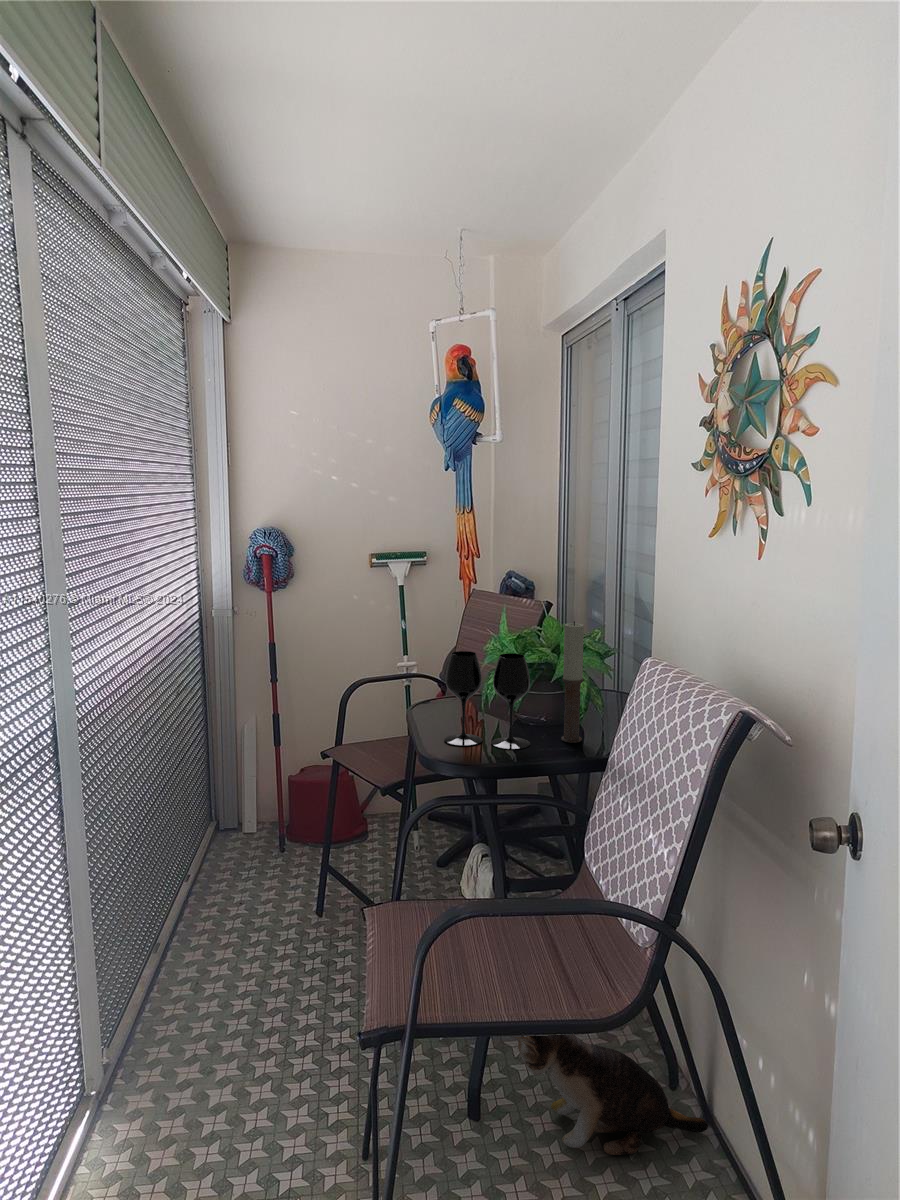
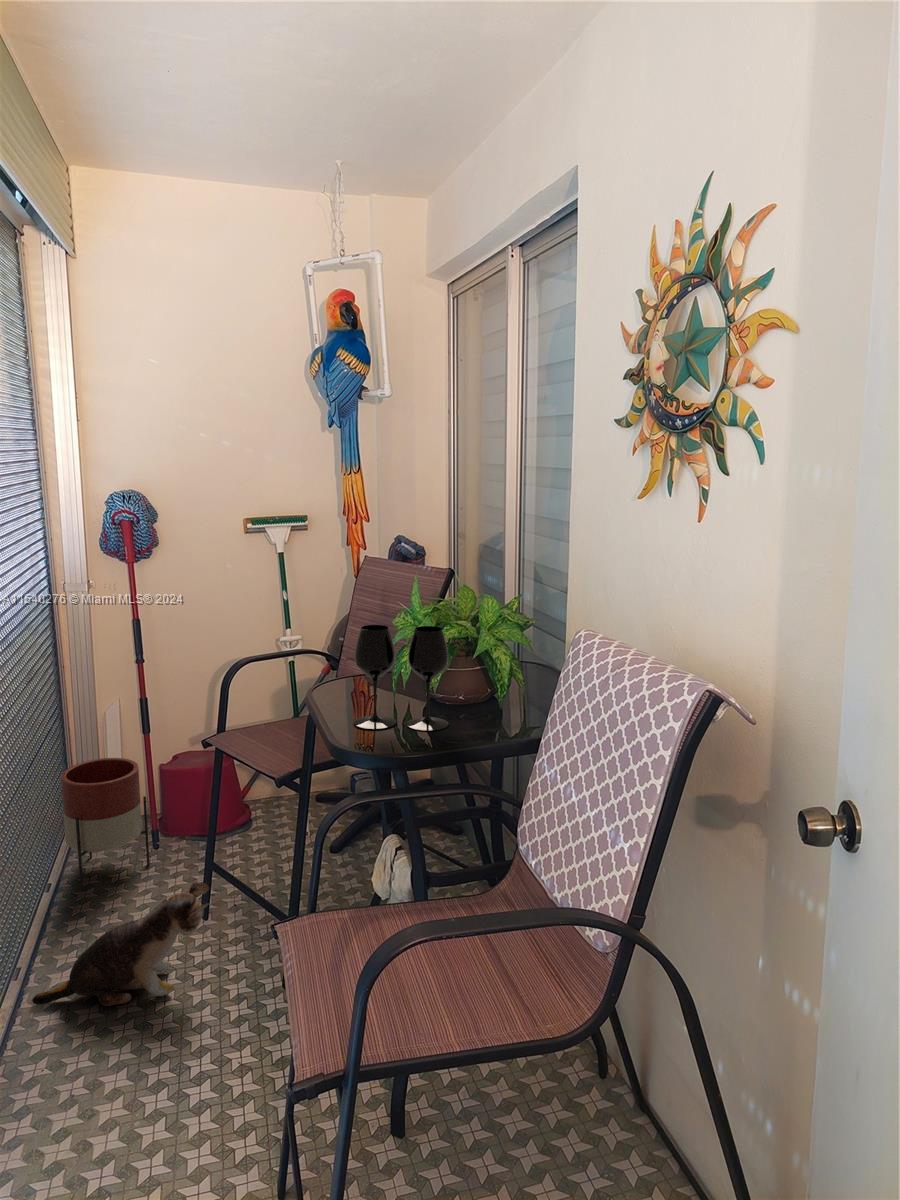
candle: present [561,621,584,743] -> none [481,589,505,720]
planter: none [203,766,275,883] -> present [61,758,150,892]
plush toy: present [515,1034,708,1155] -> present [32,882,209,1006]

